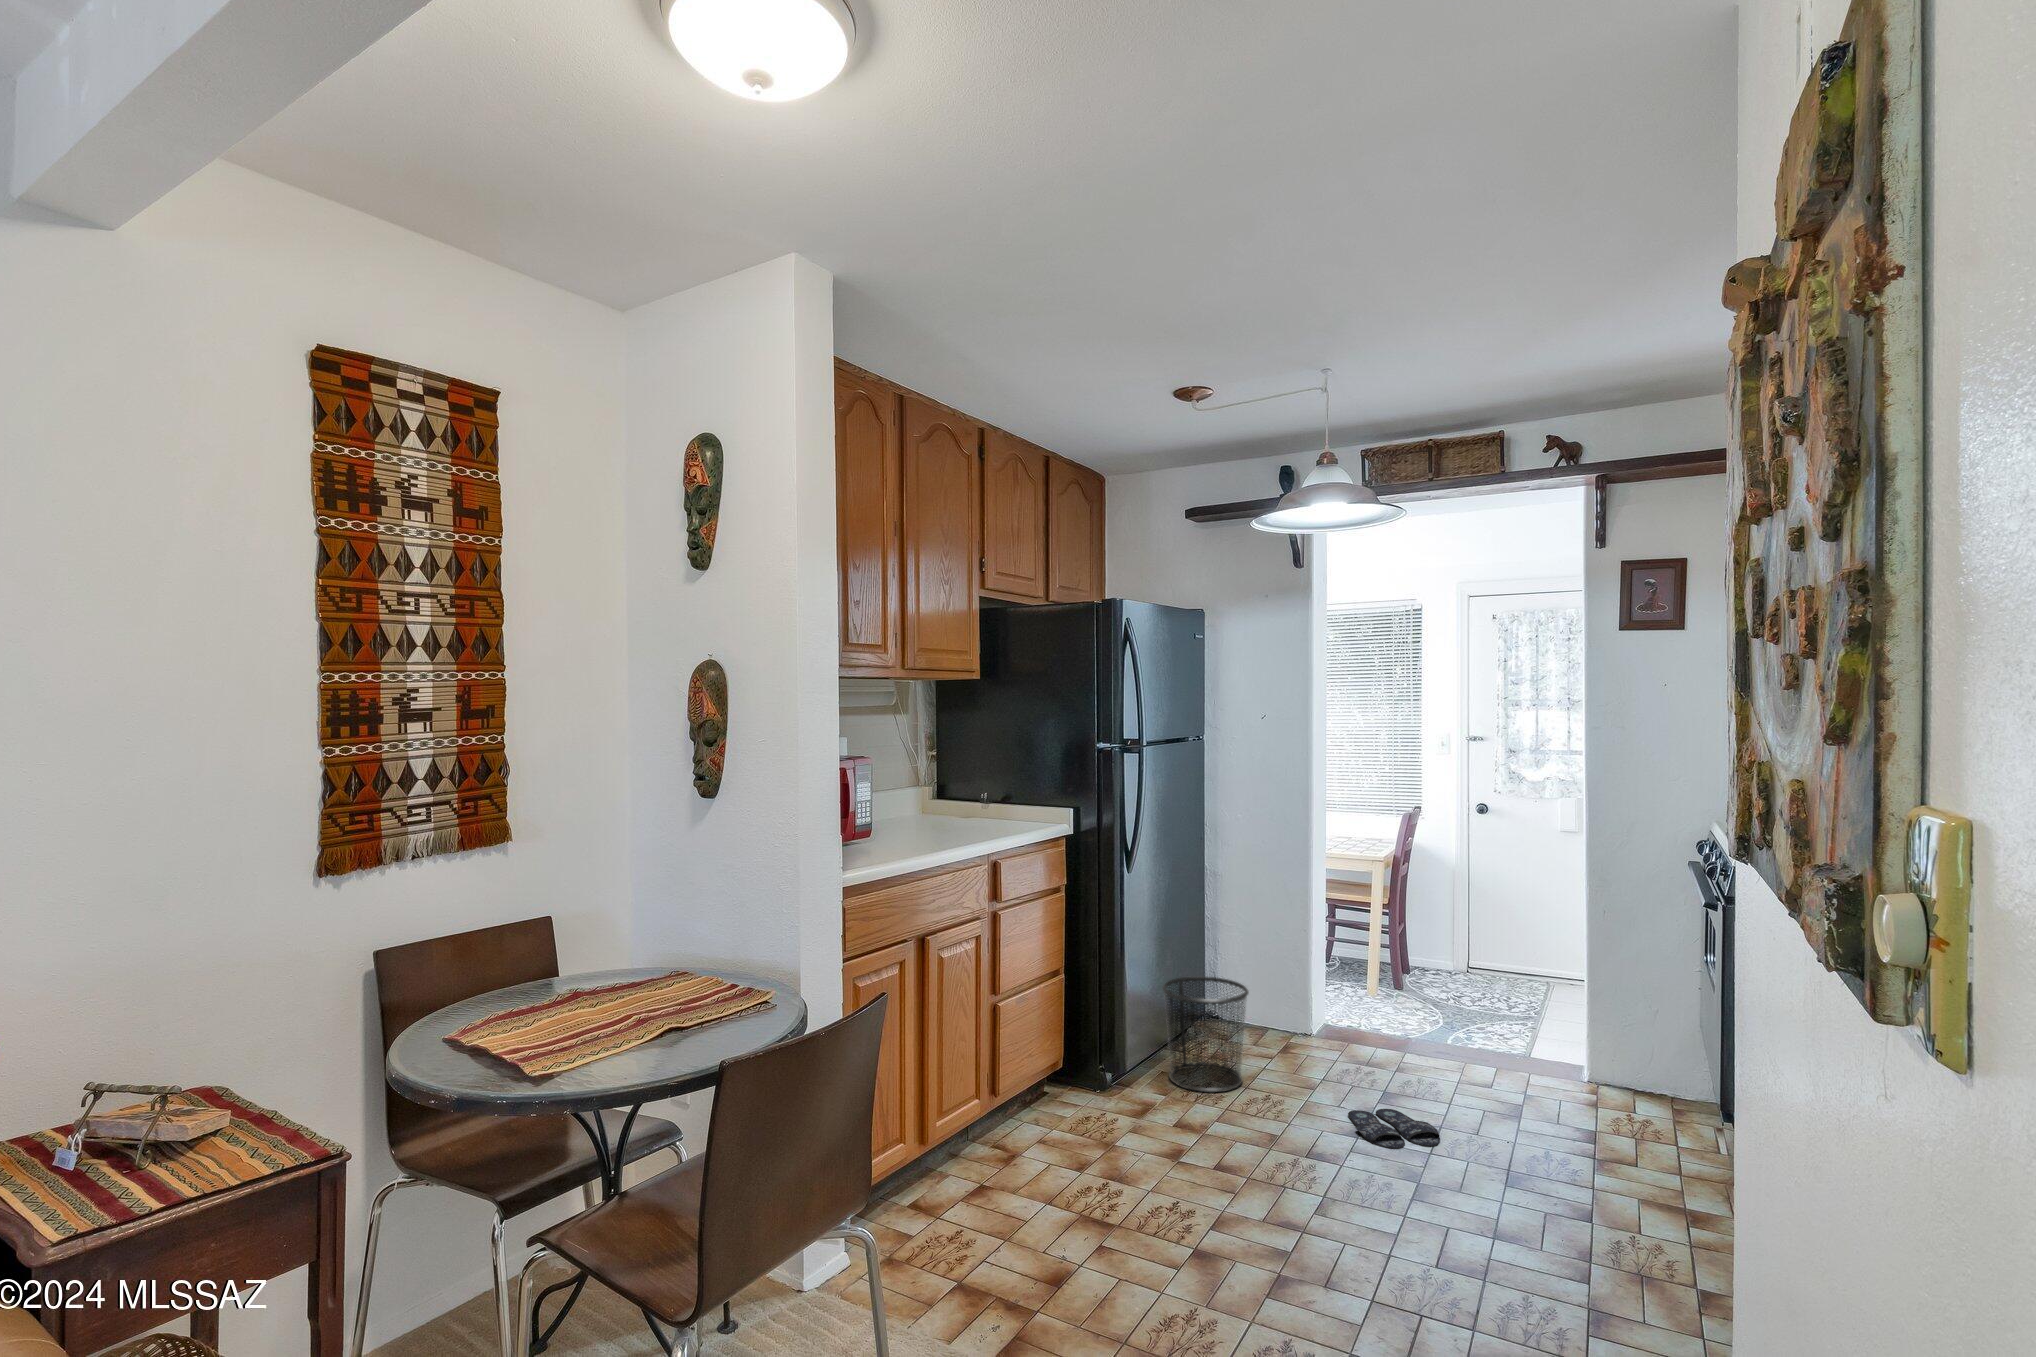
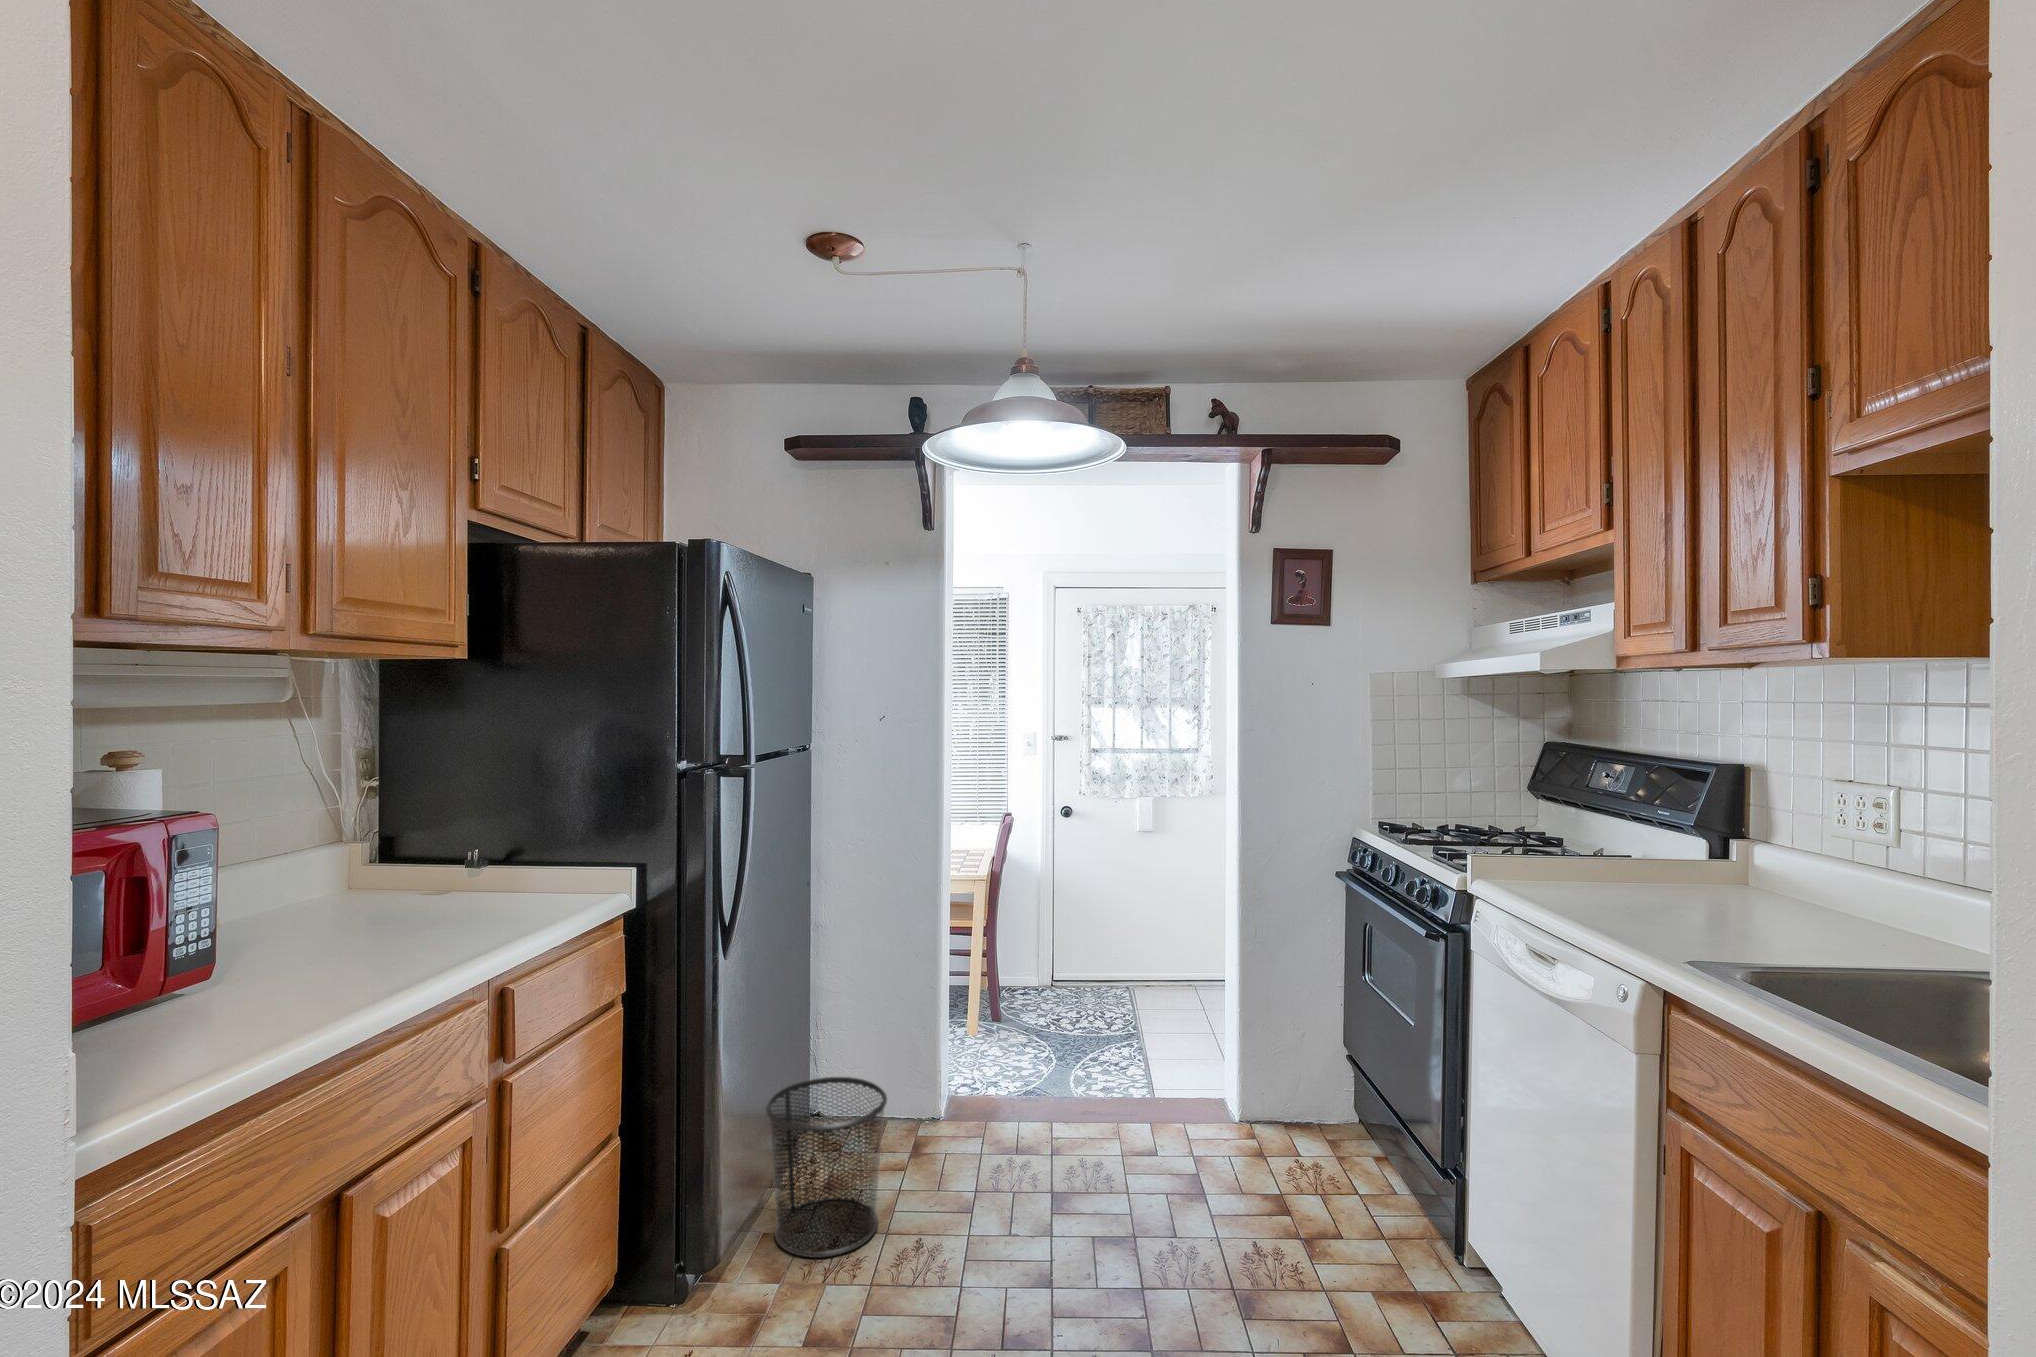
slippers: present [1348,1109,1440,1149] -> none [1028,1221,1149,1299]

